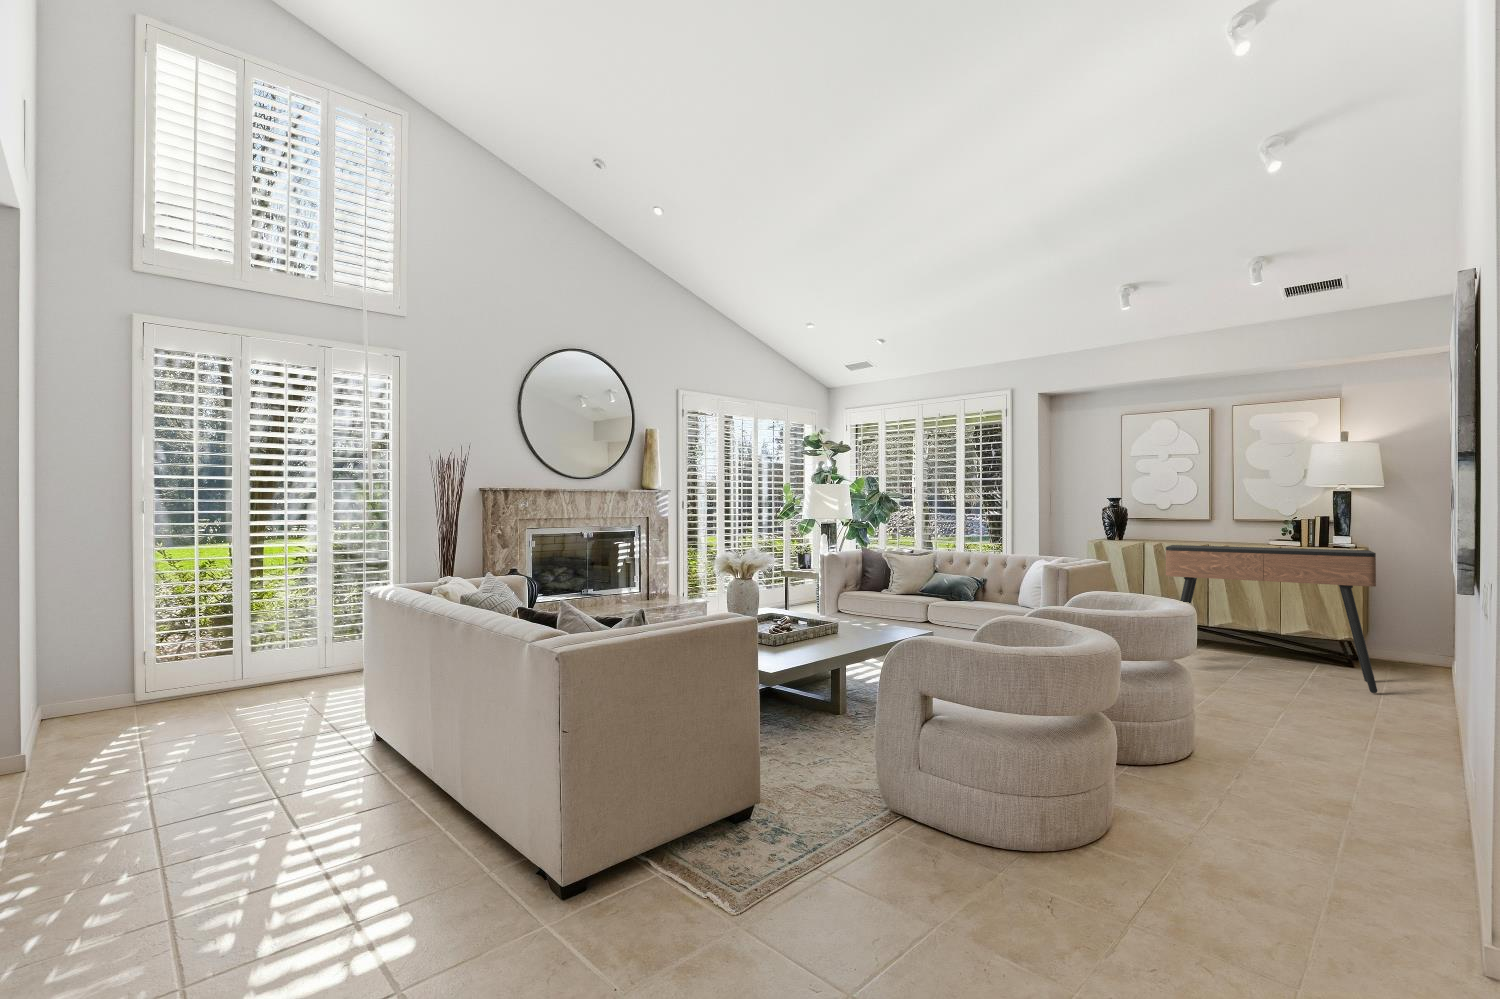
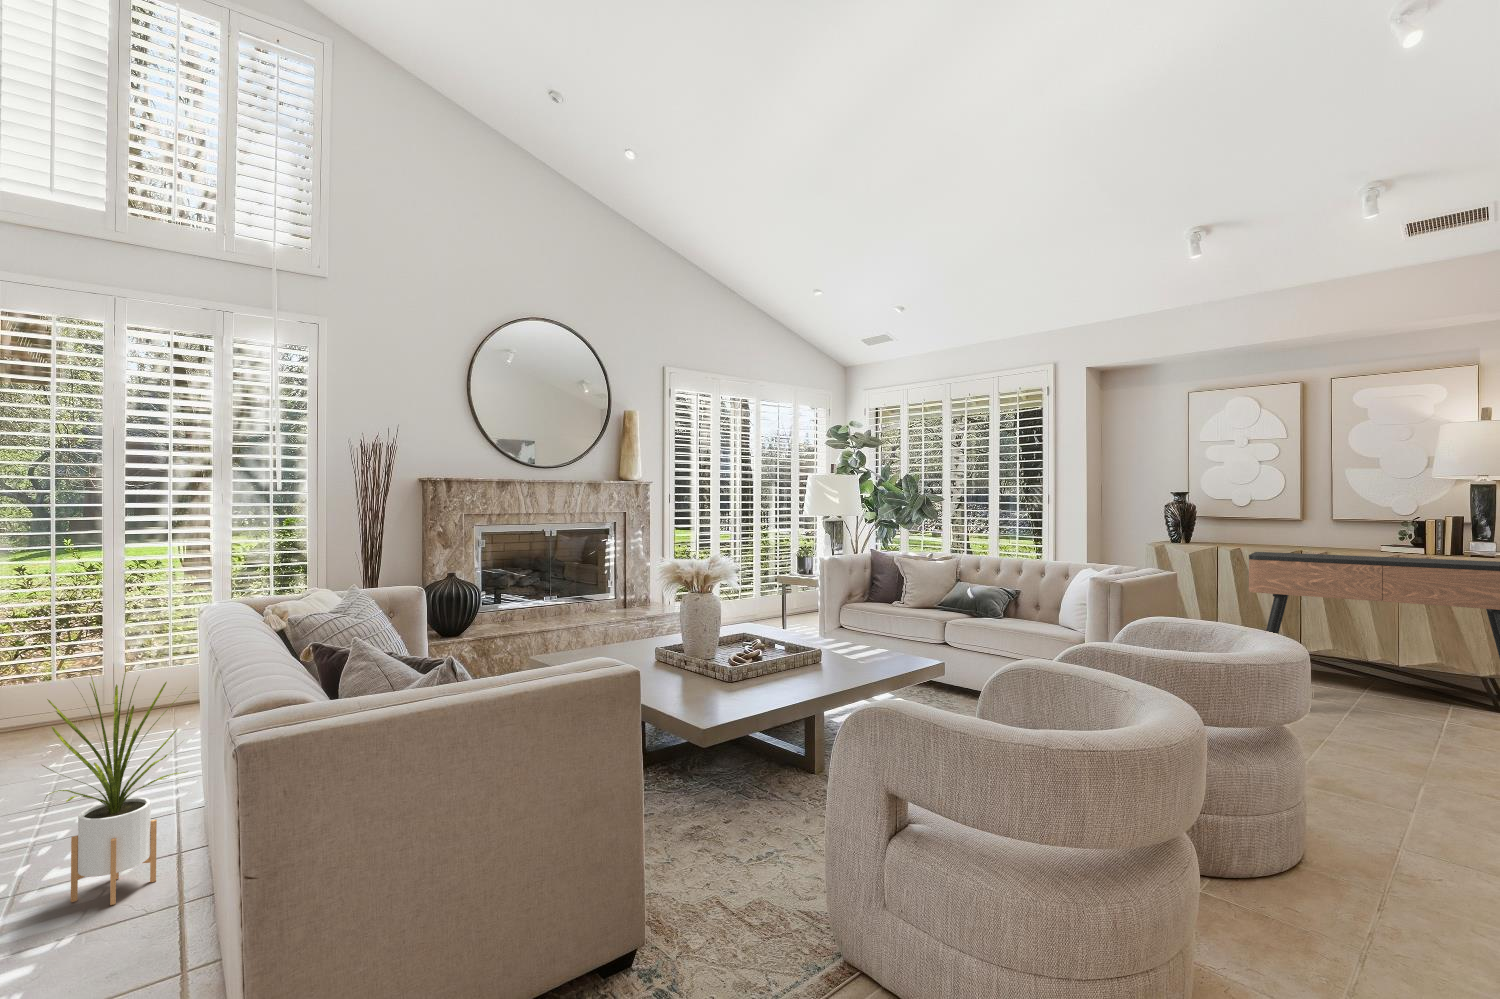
house plant: none [299,629,397,800] -> present [42,671,186,905]

